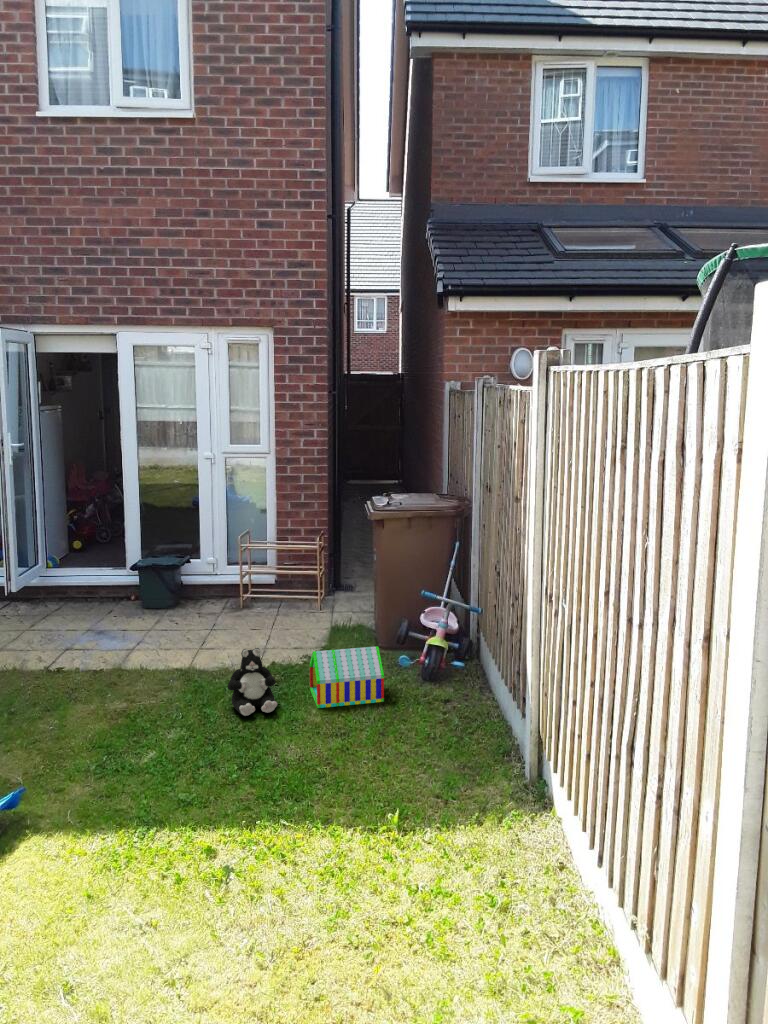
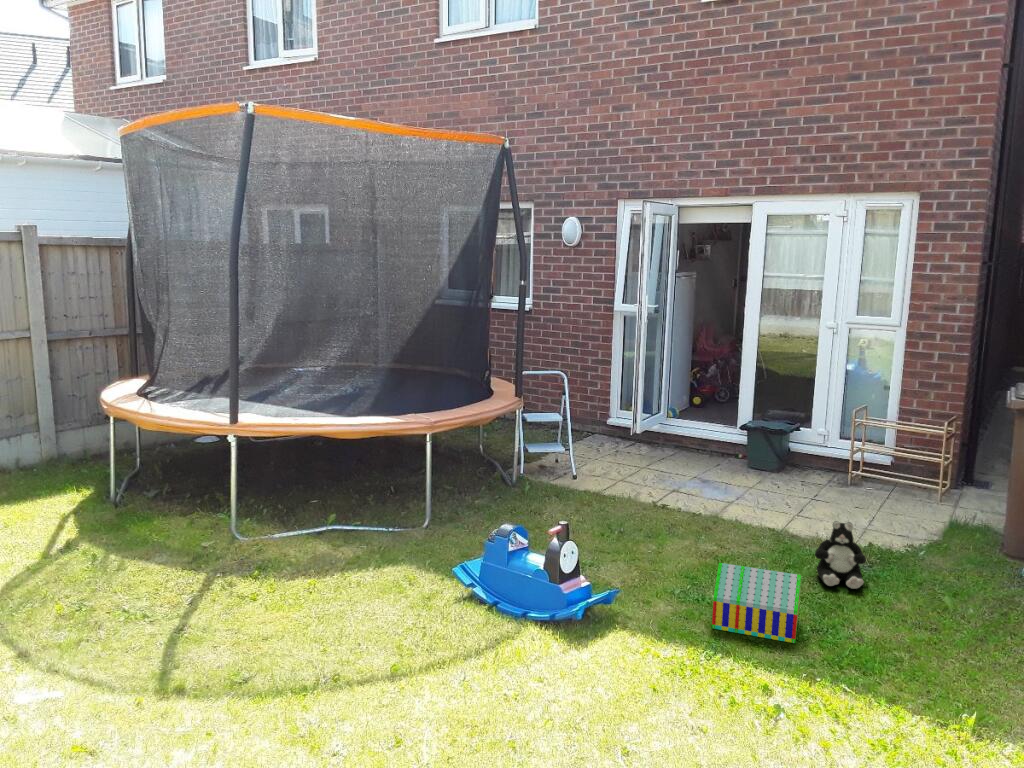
toy house: present [310,646,384,708] -> present [712,563,801,643]

